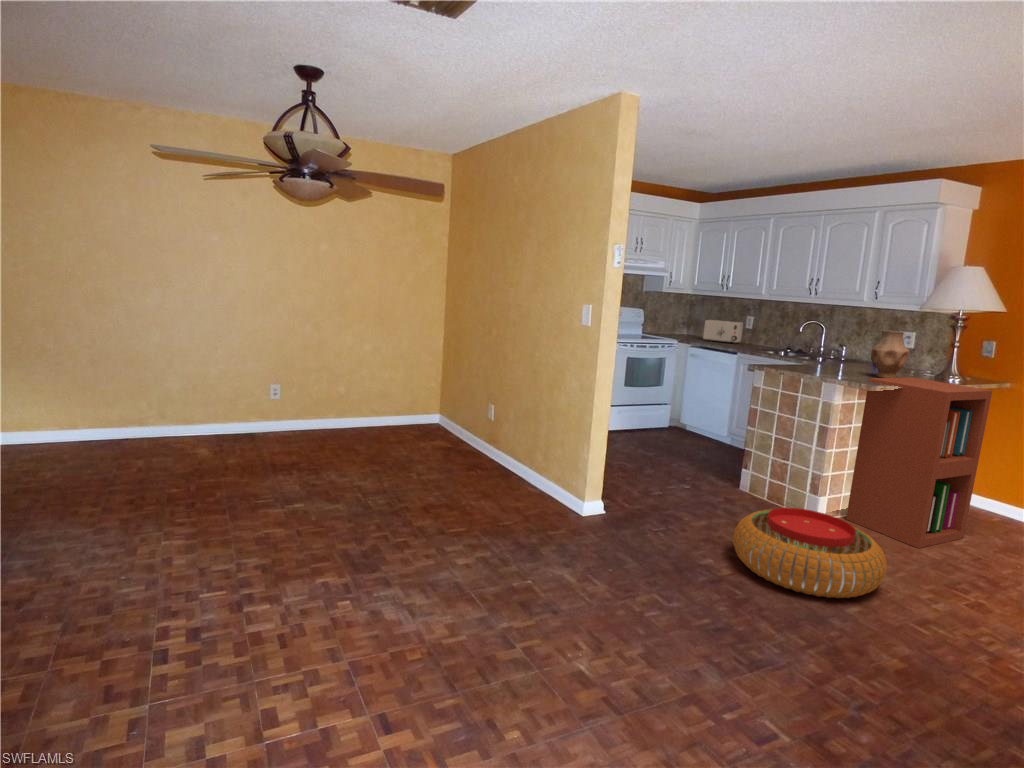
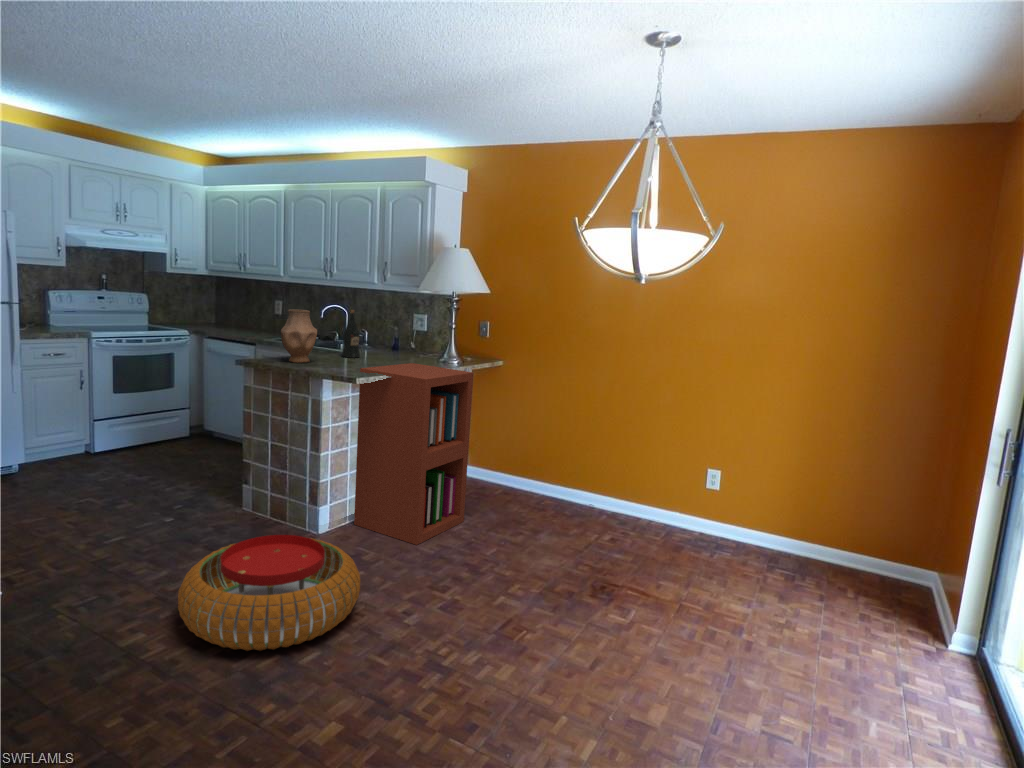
toaster: present [703,320,743,344] -> none [224,305,271,332]
wine bottle: none [834,326,854,369] -> present [342,310,360,358]
vase: present [871,330,909,378] -> present [281,309,317,363]

